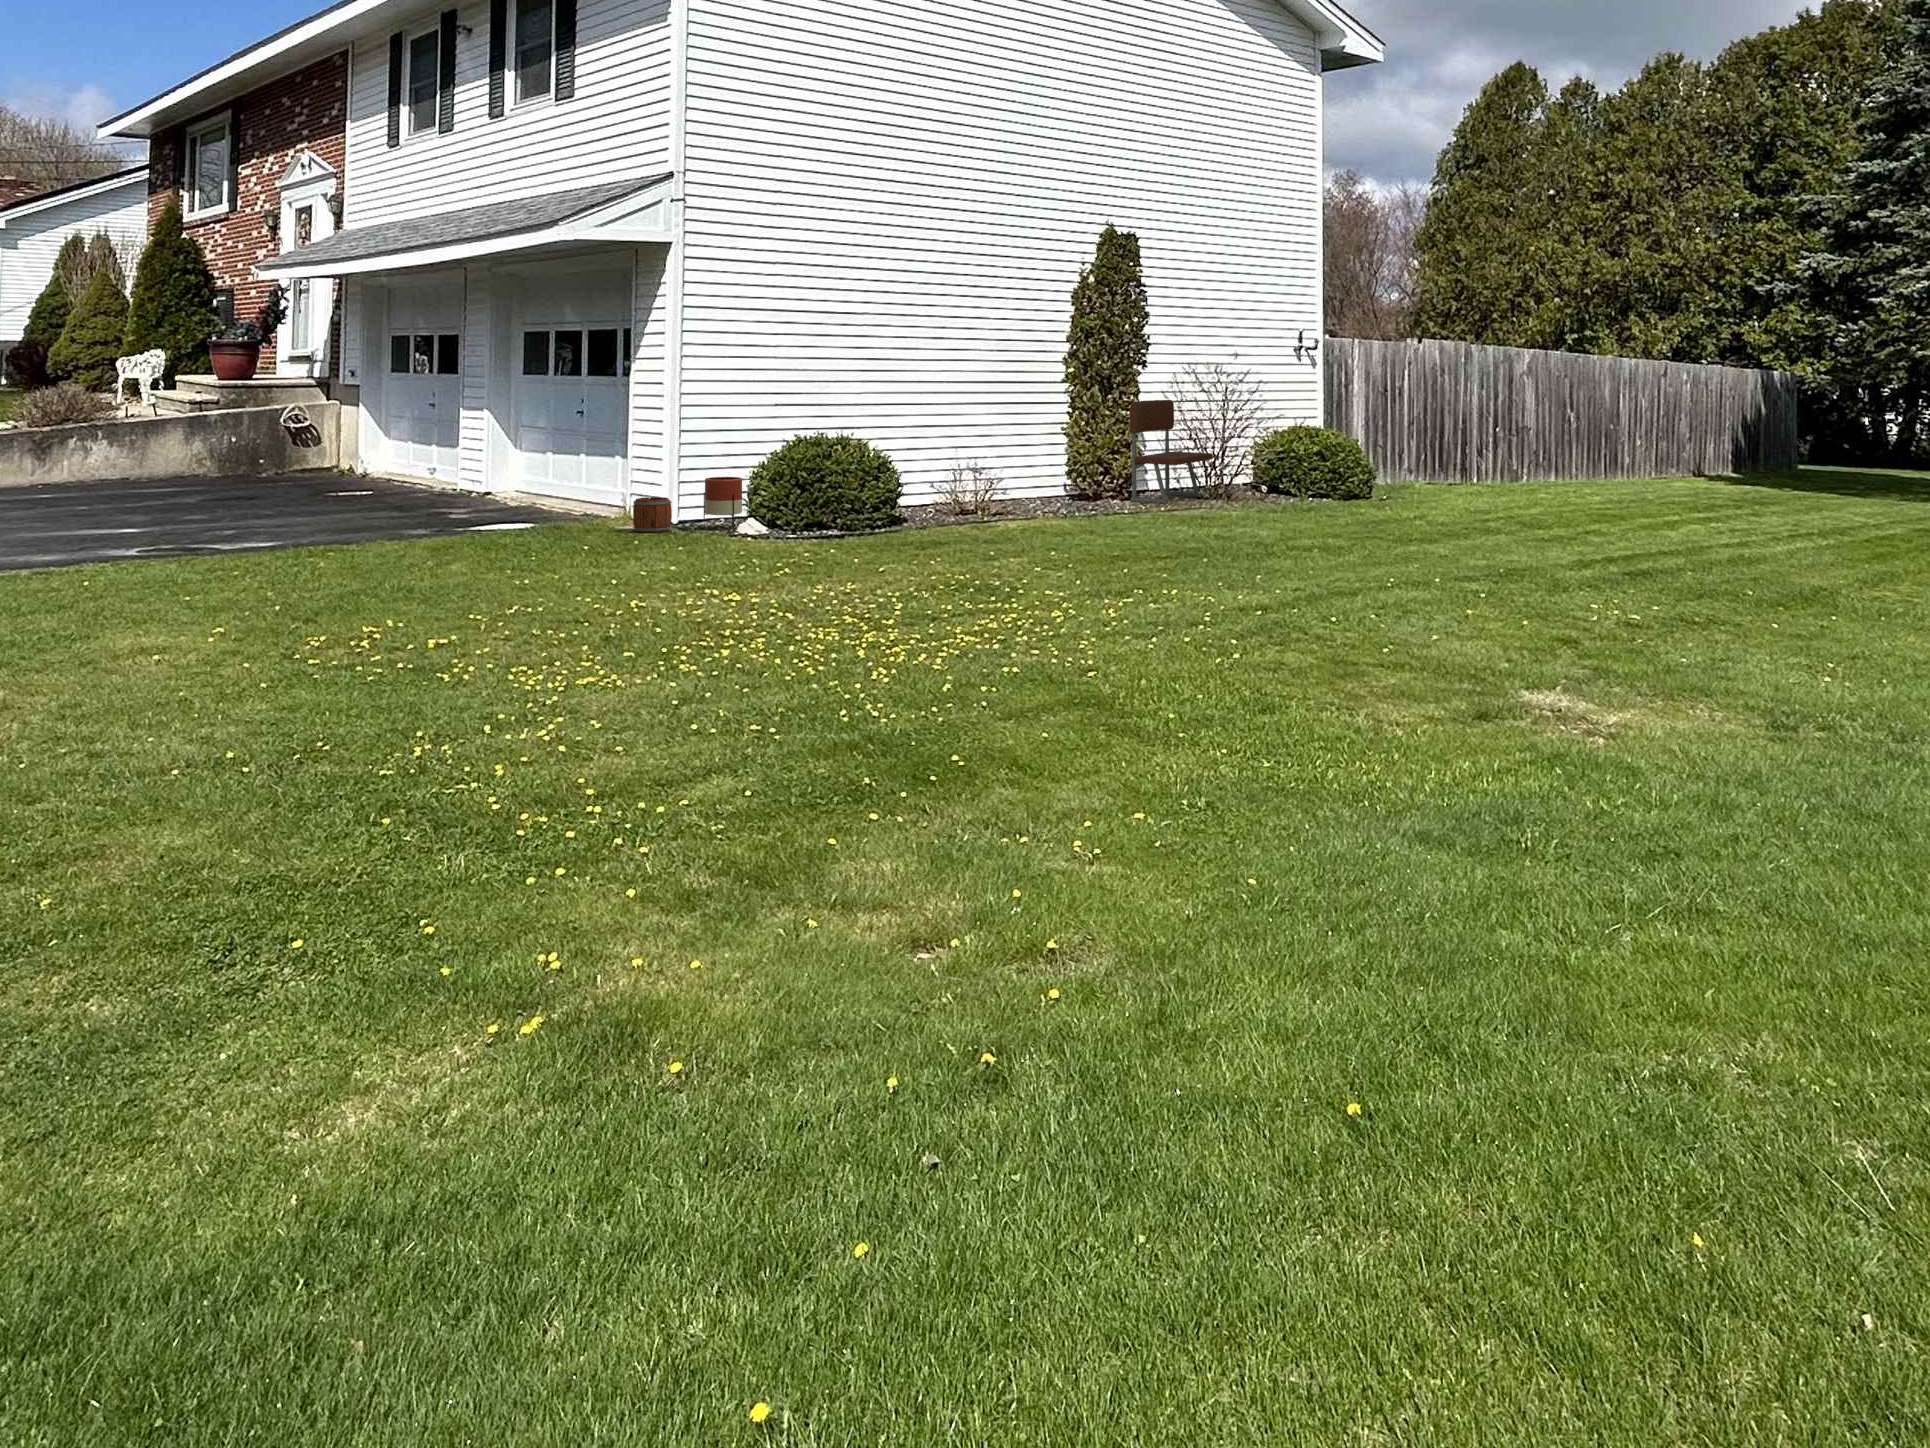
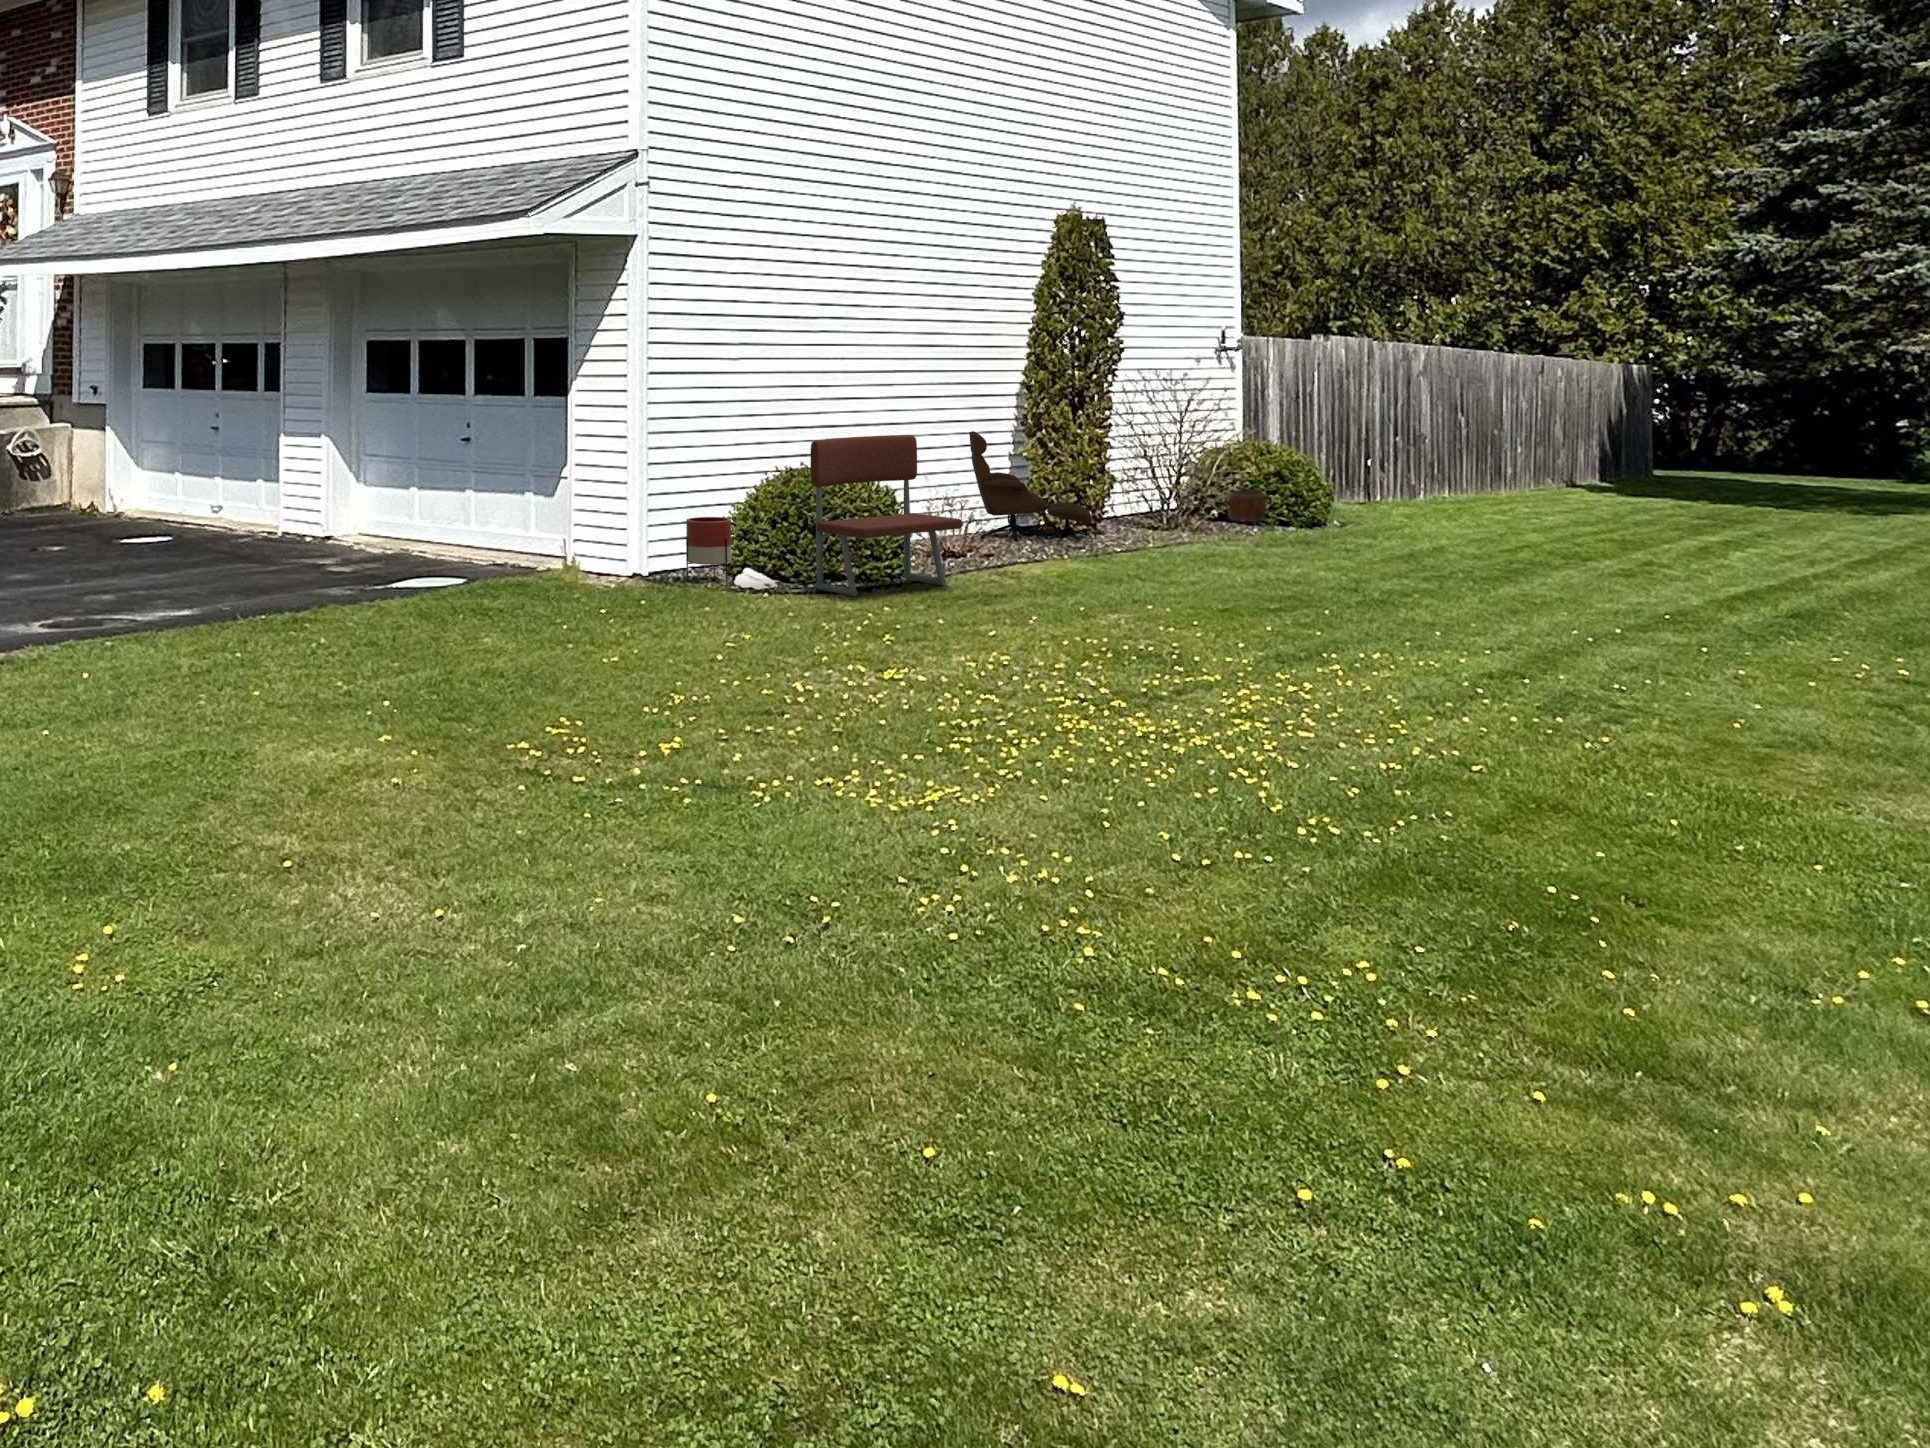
bench: present [1130,400,1213,504] -> present [810,435,962,596]
lounge chair: none [1012,414,1114,507] -> present [969,431,1091,541]
bucket: present [633,497,672,533] -> present [1229,490,1266,522]

